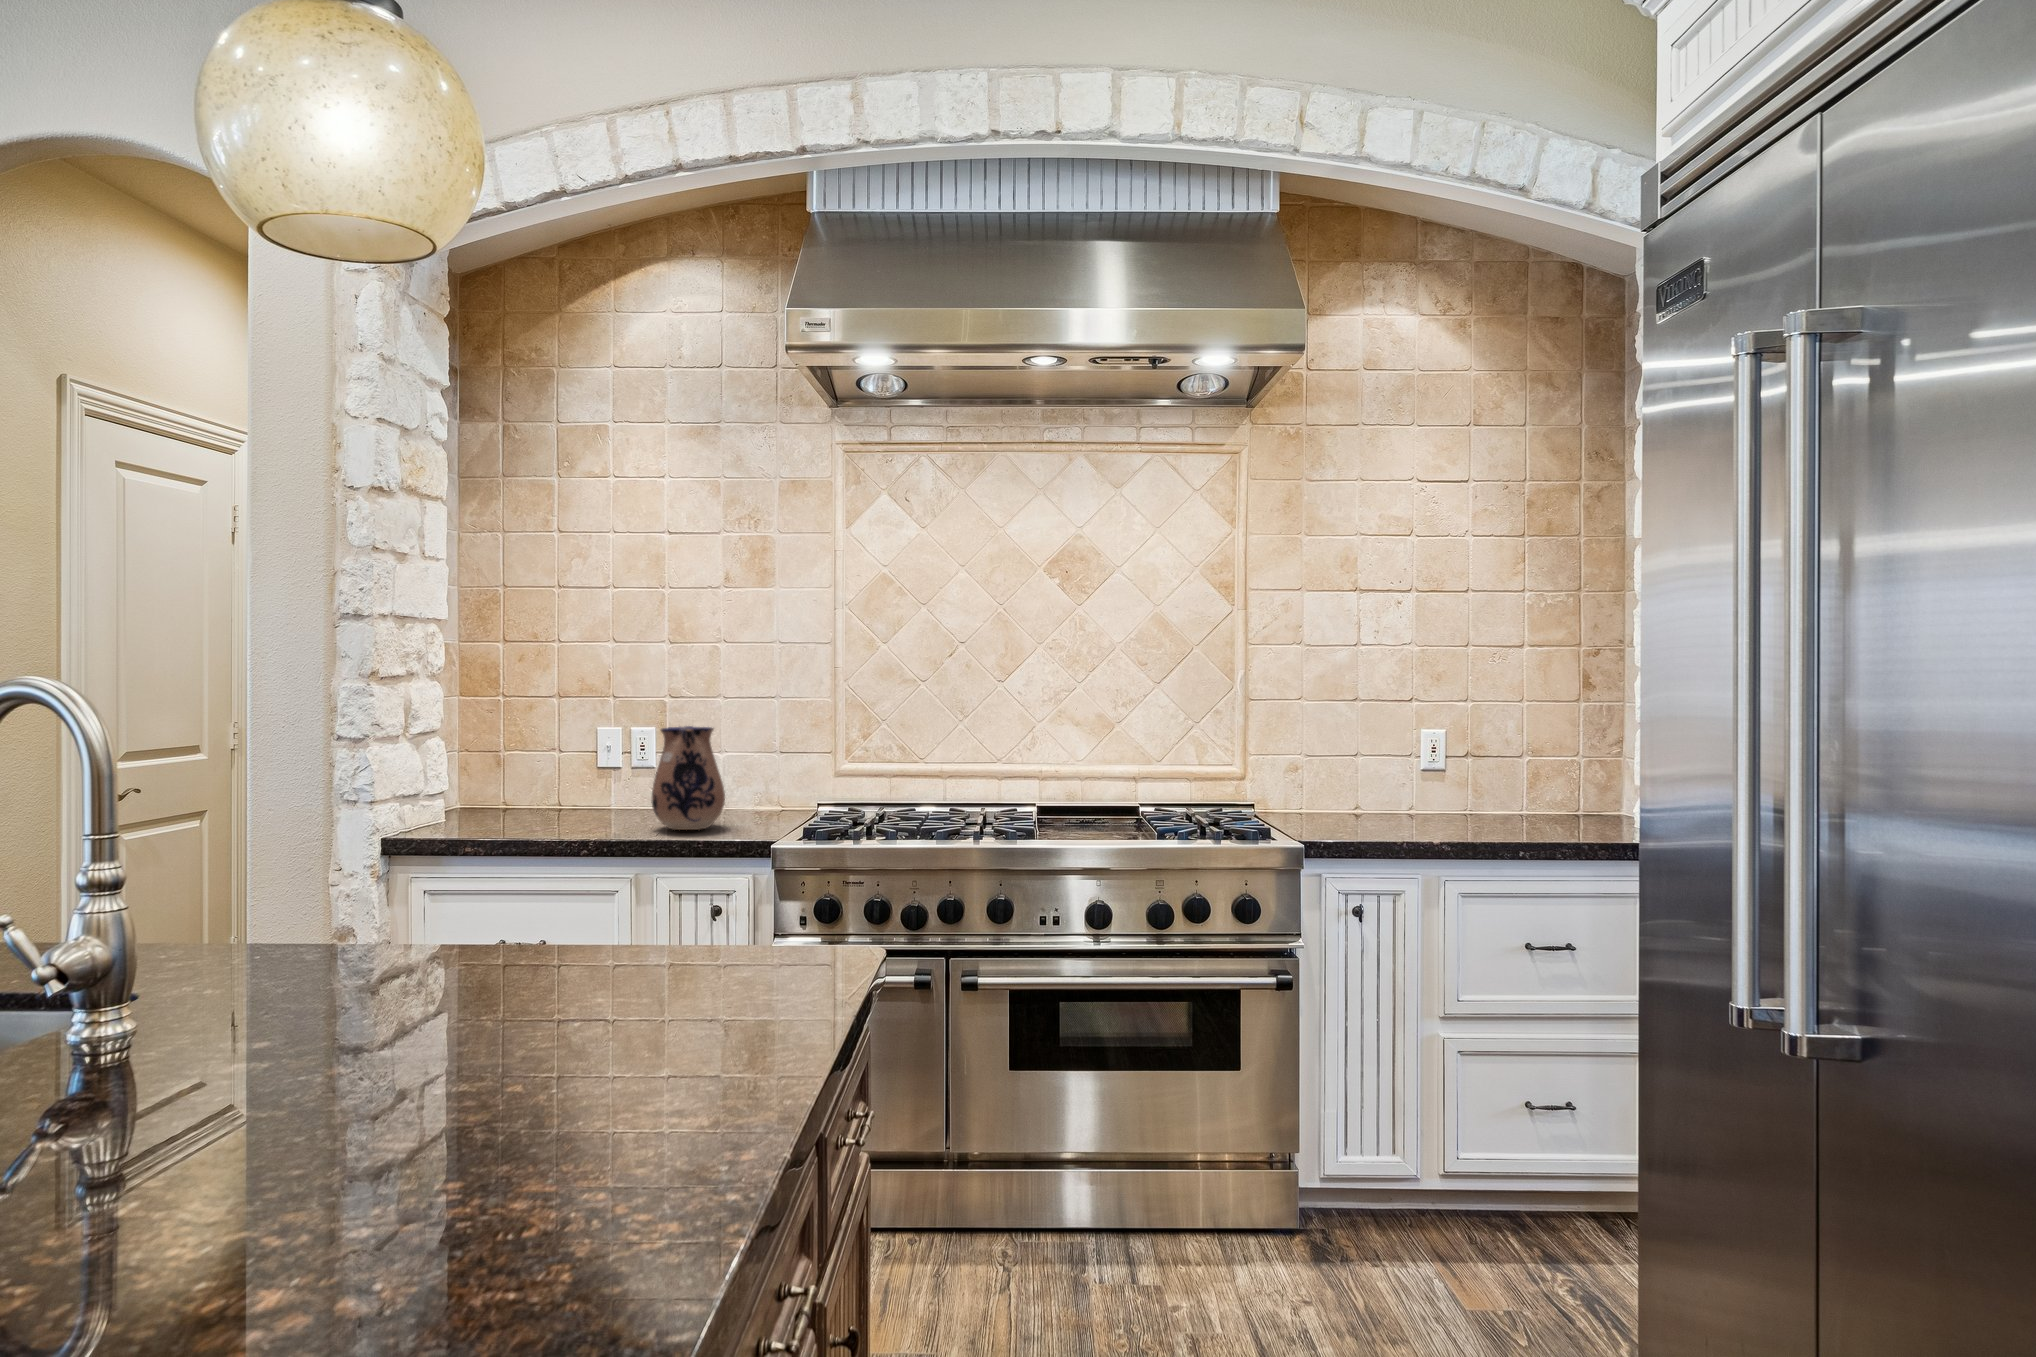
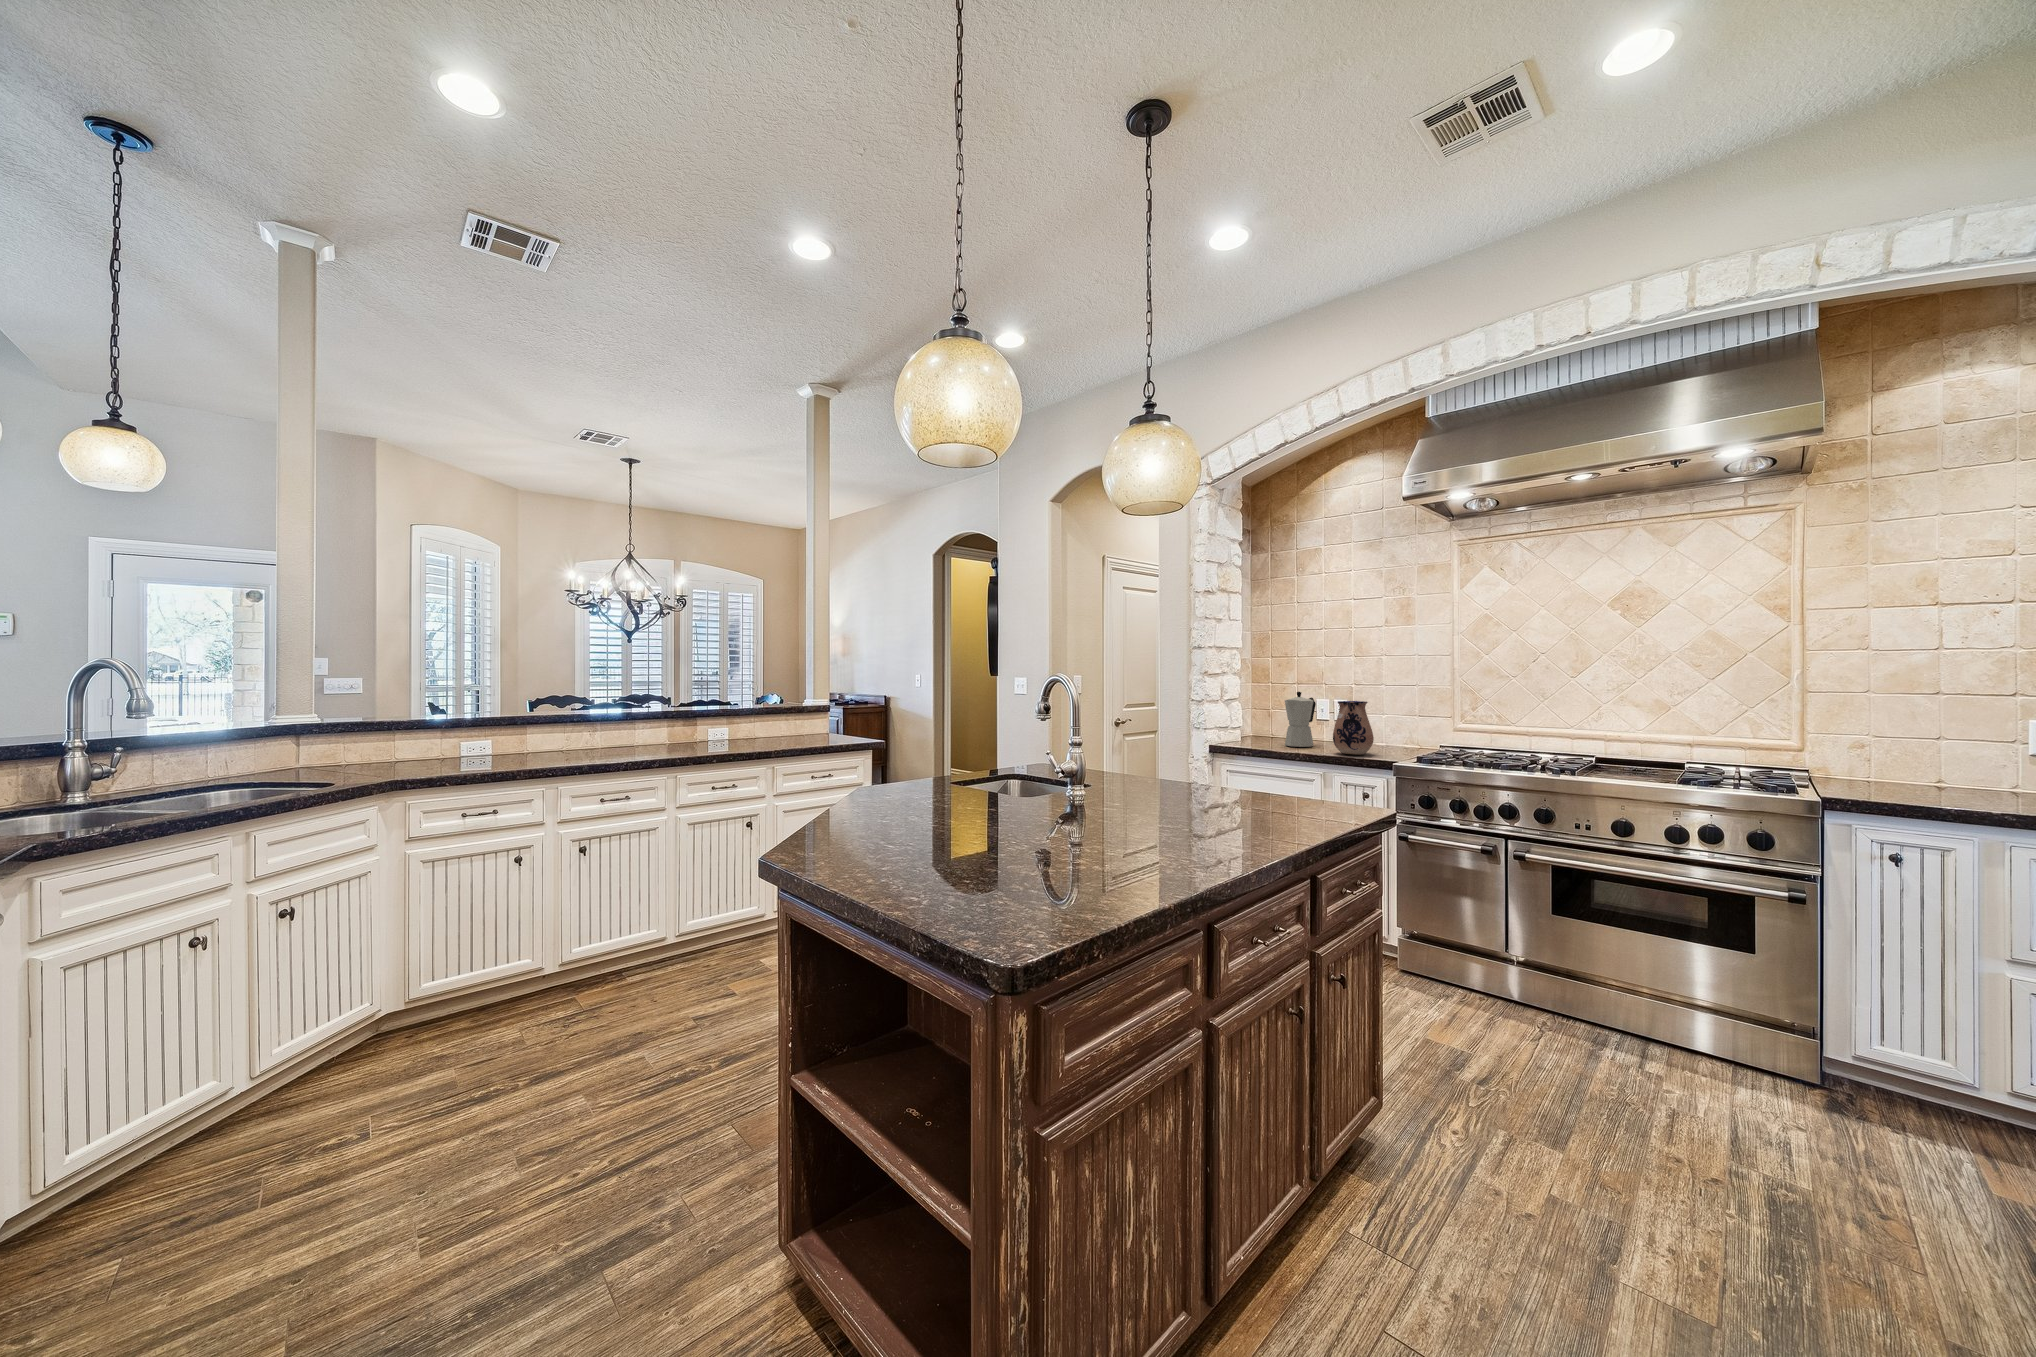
moka pot: none [548,709,605,822] -> present [1285,692,1316,747]

